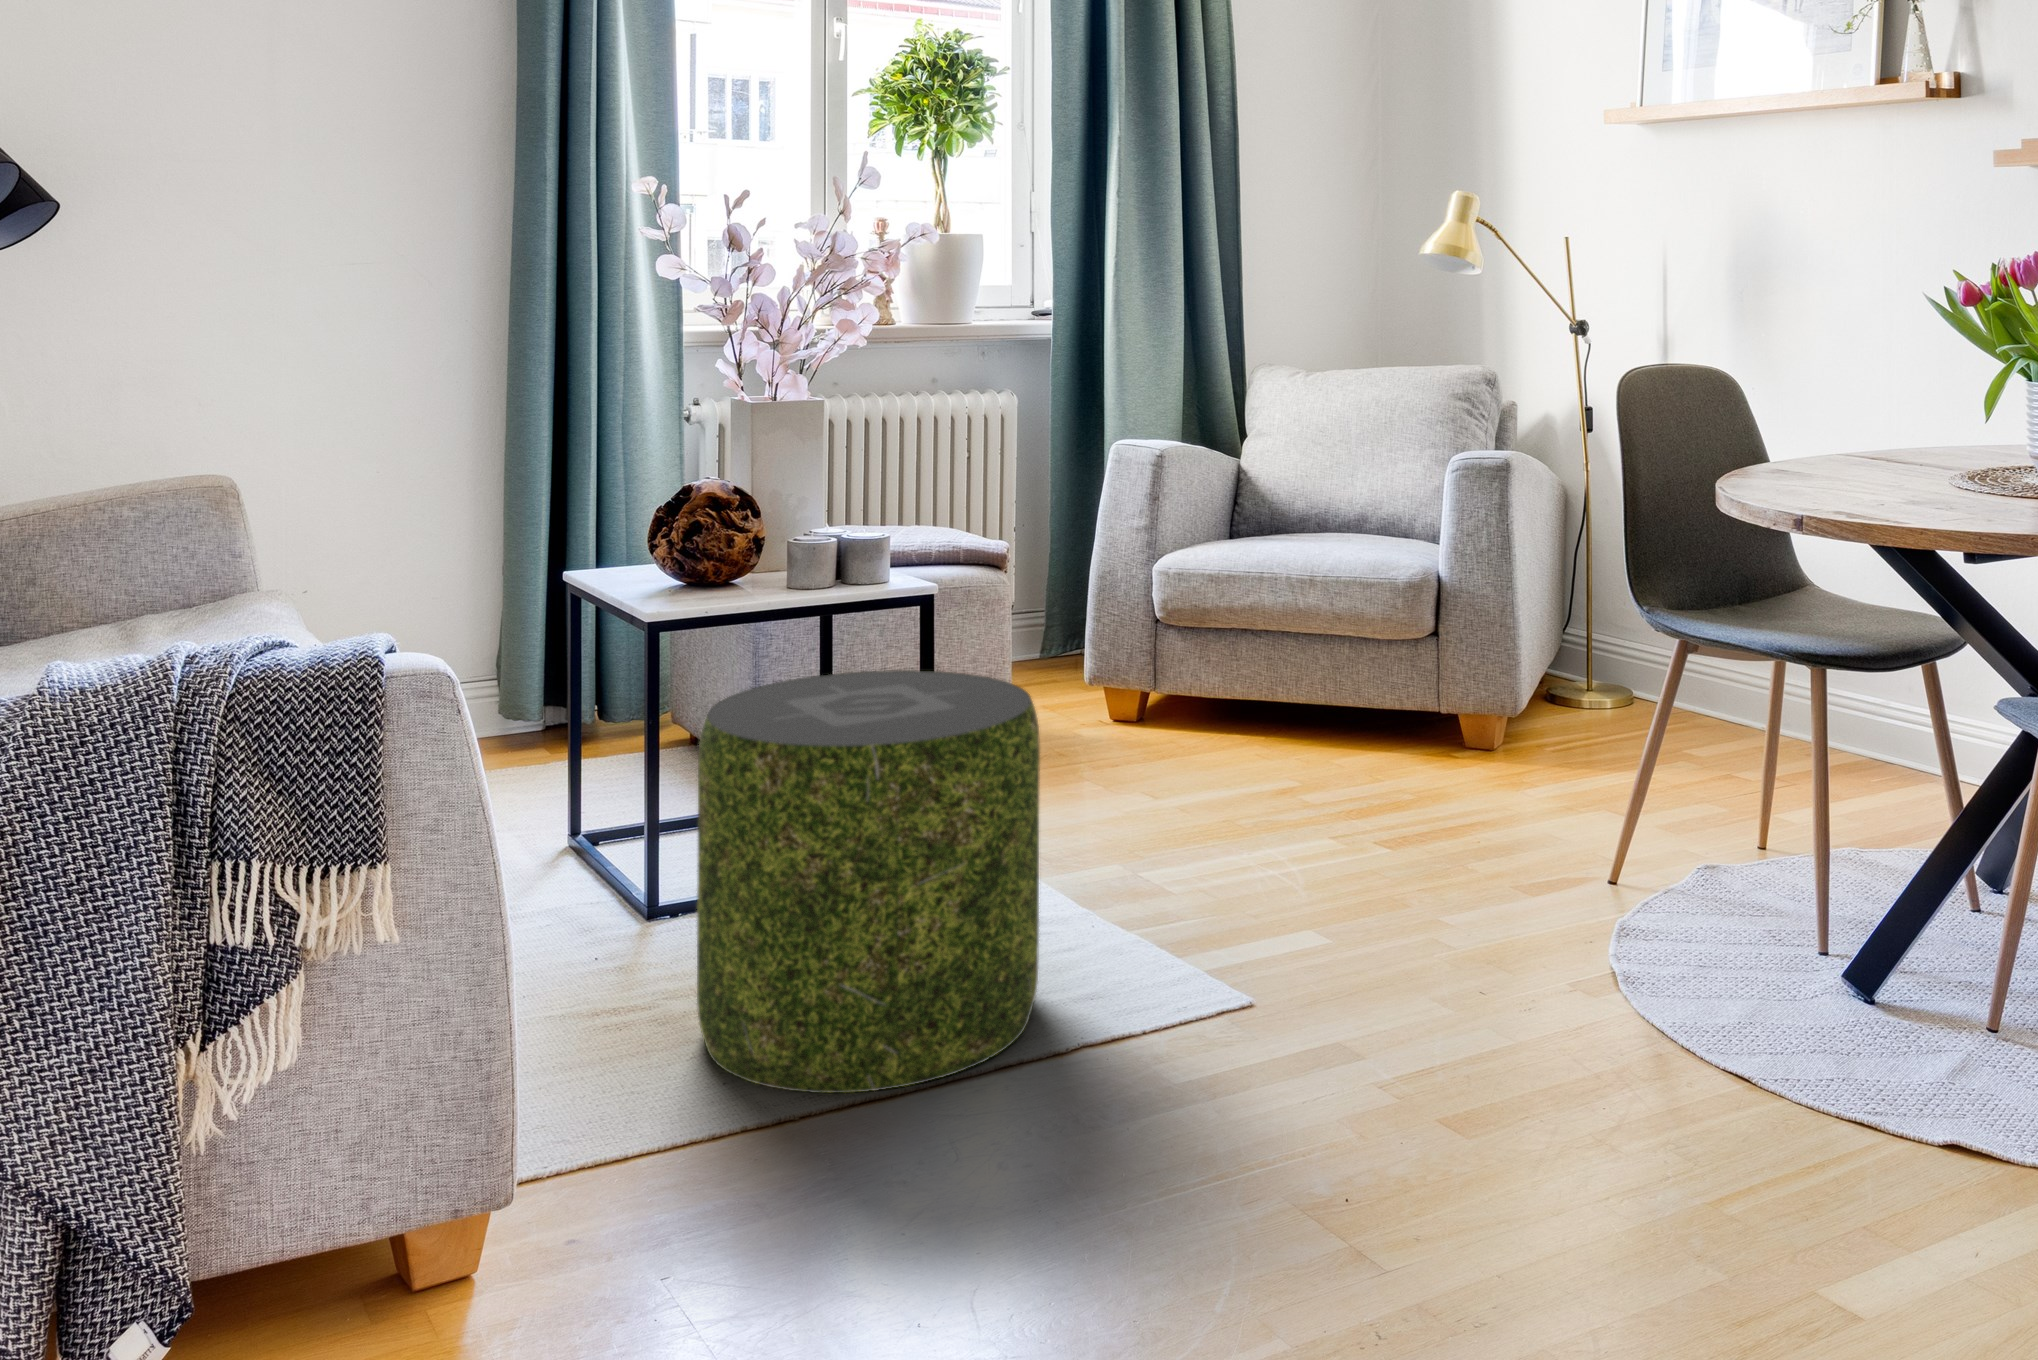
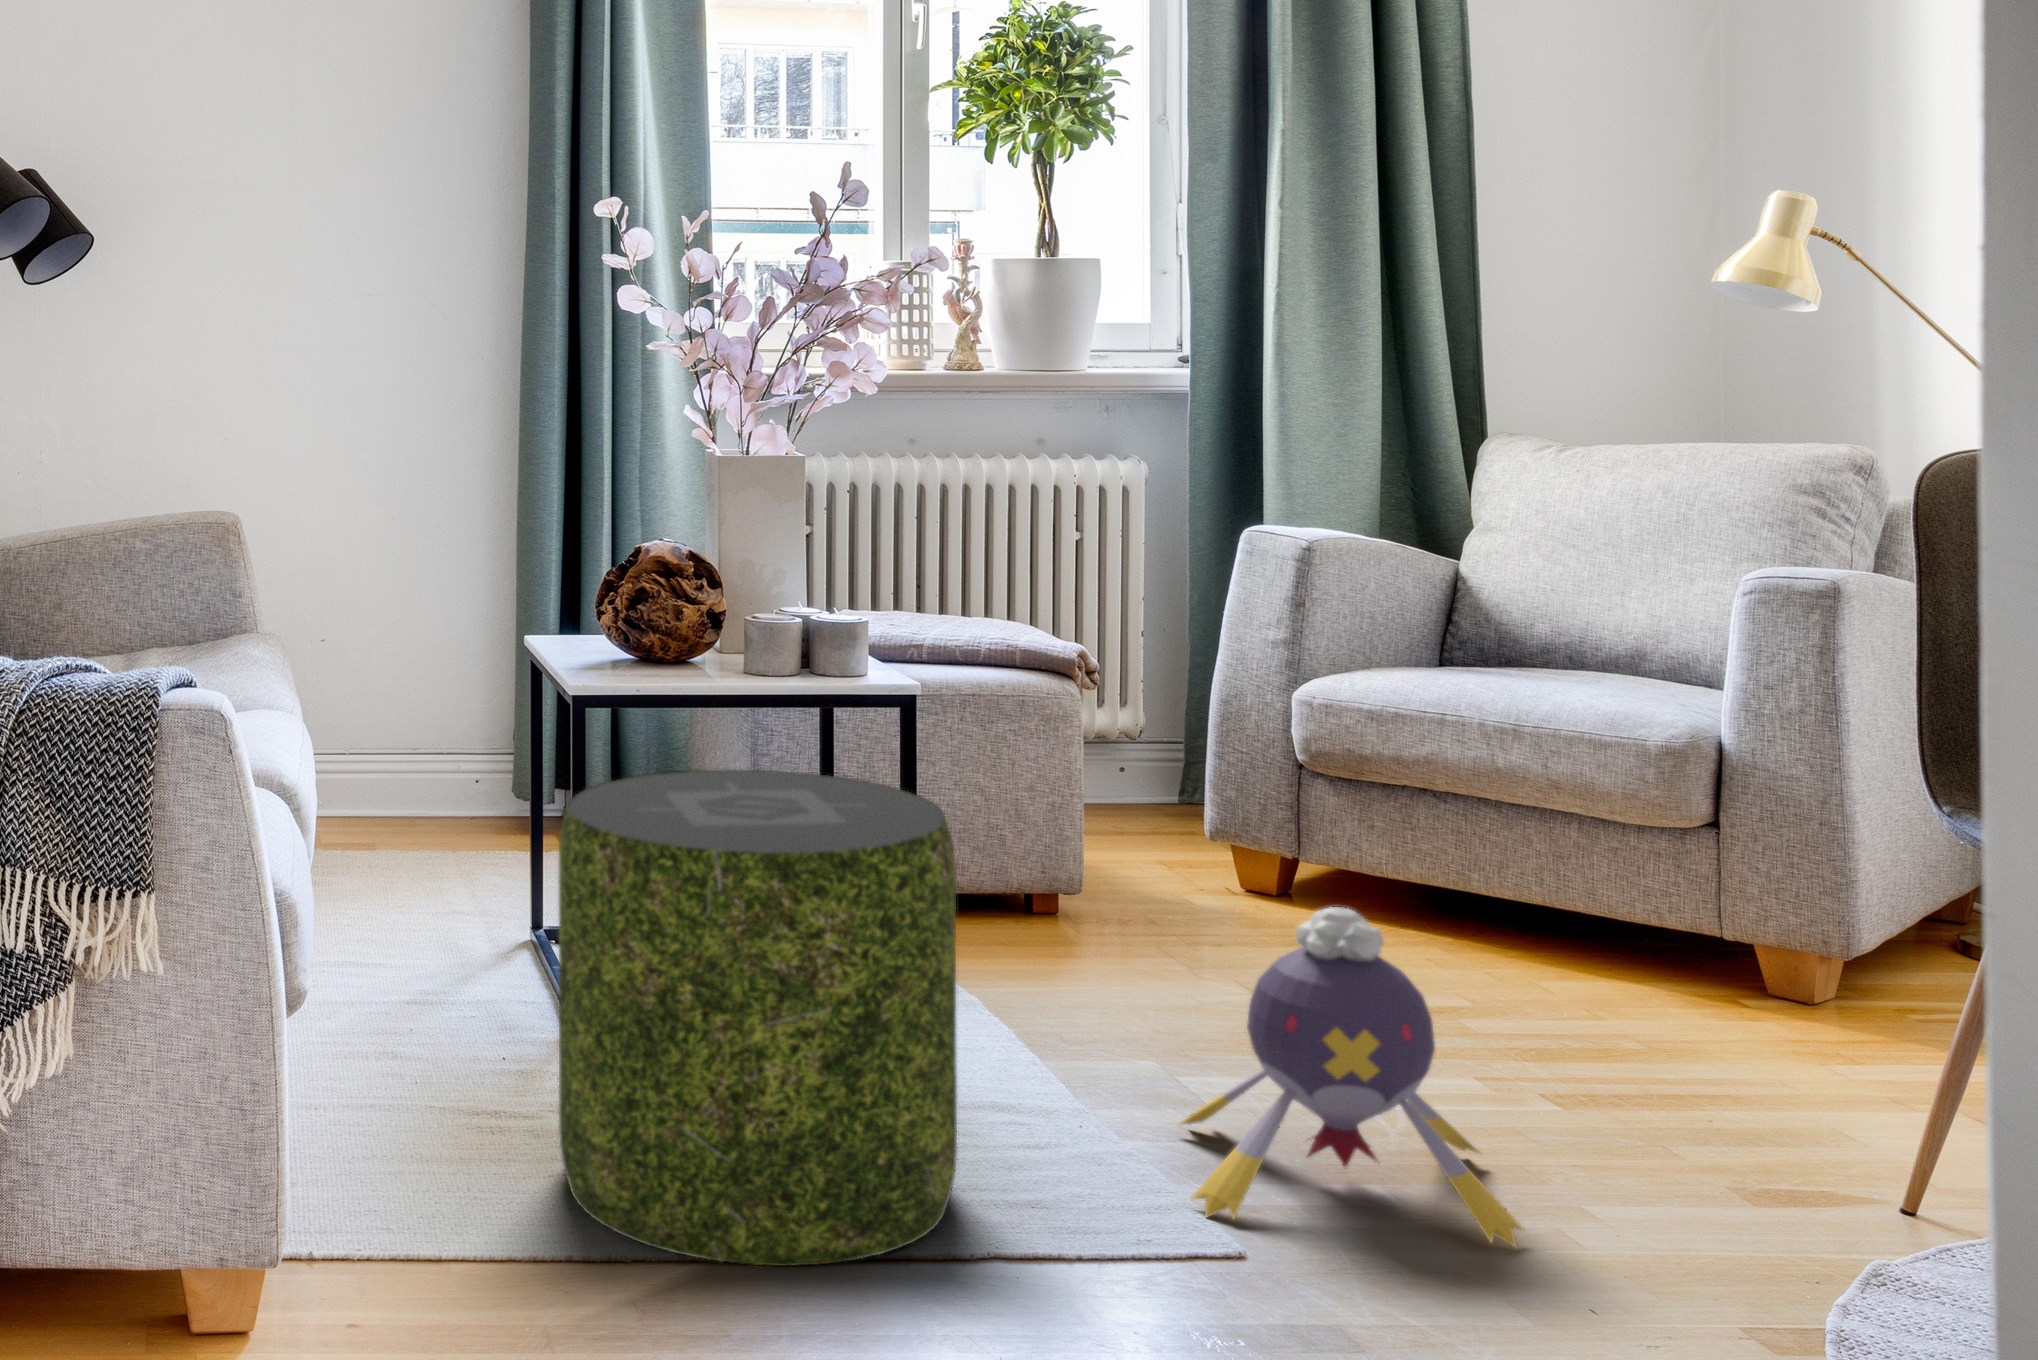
plush toy: none [1160,725,1415,972] -> present [1181,907,1526,1247]

